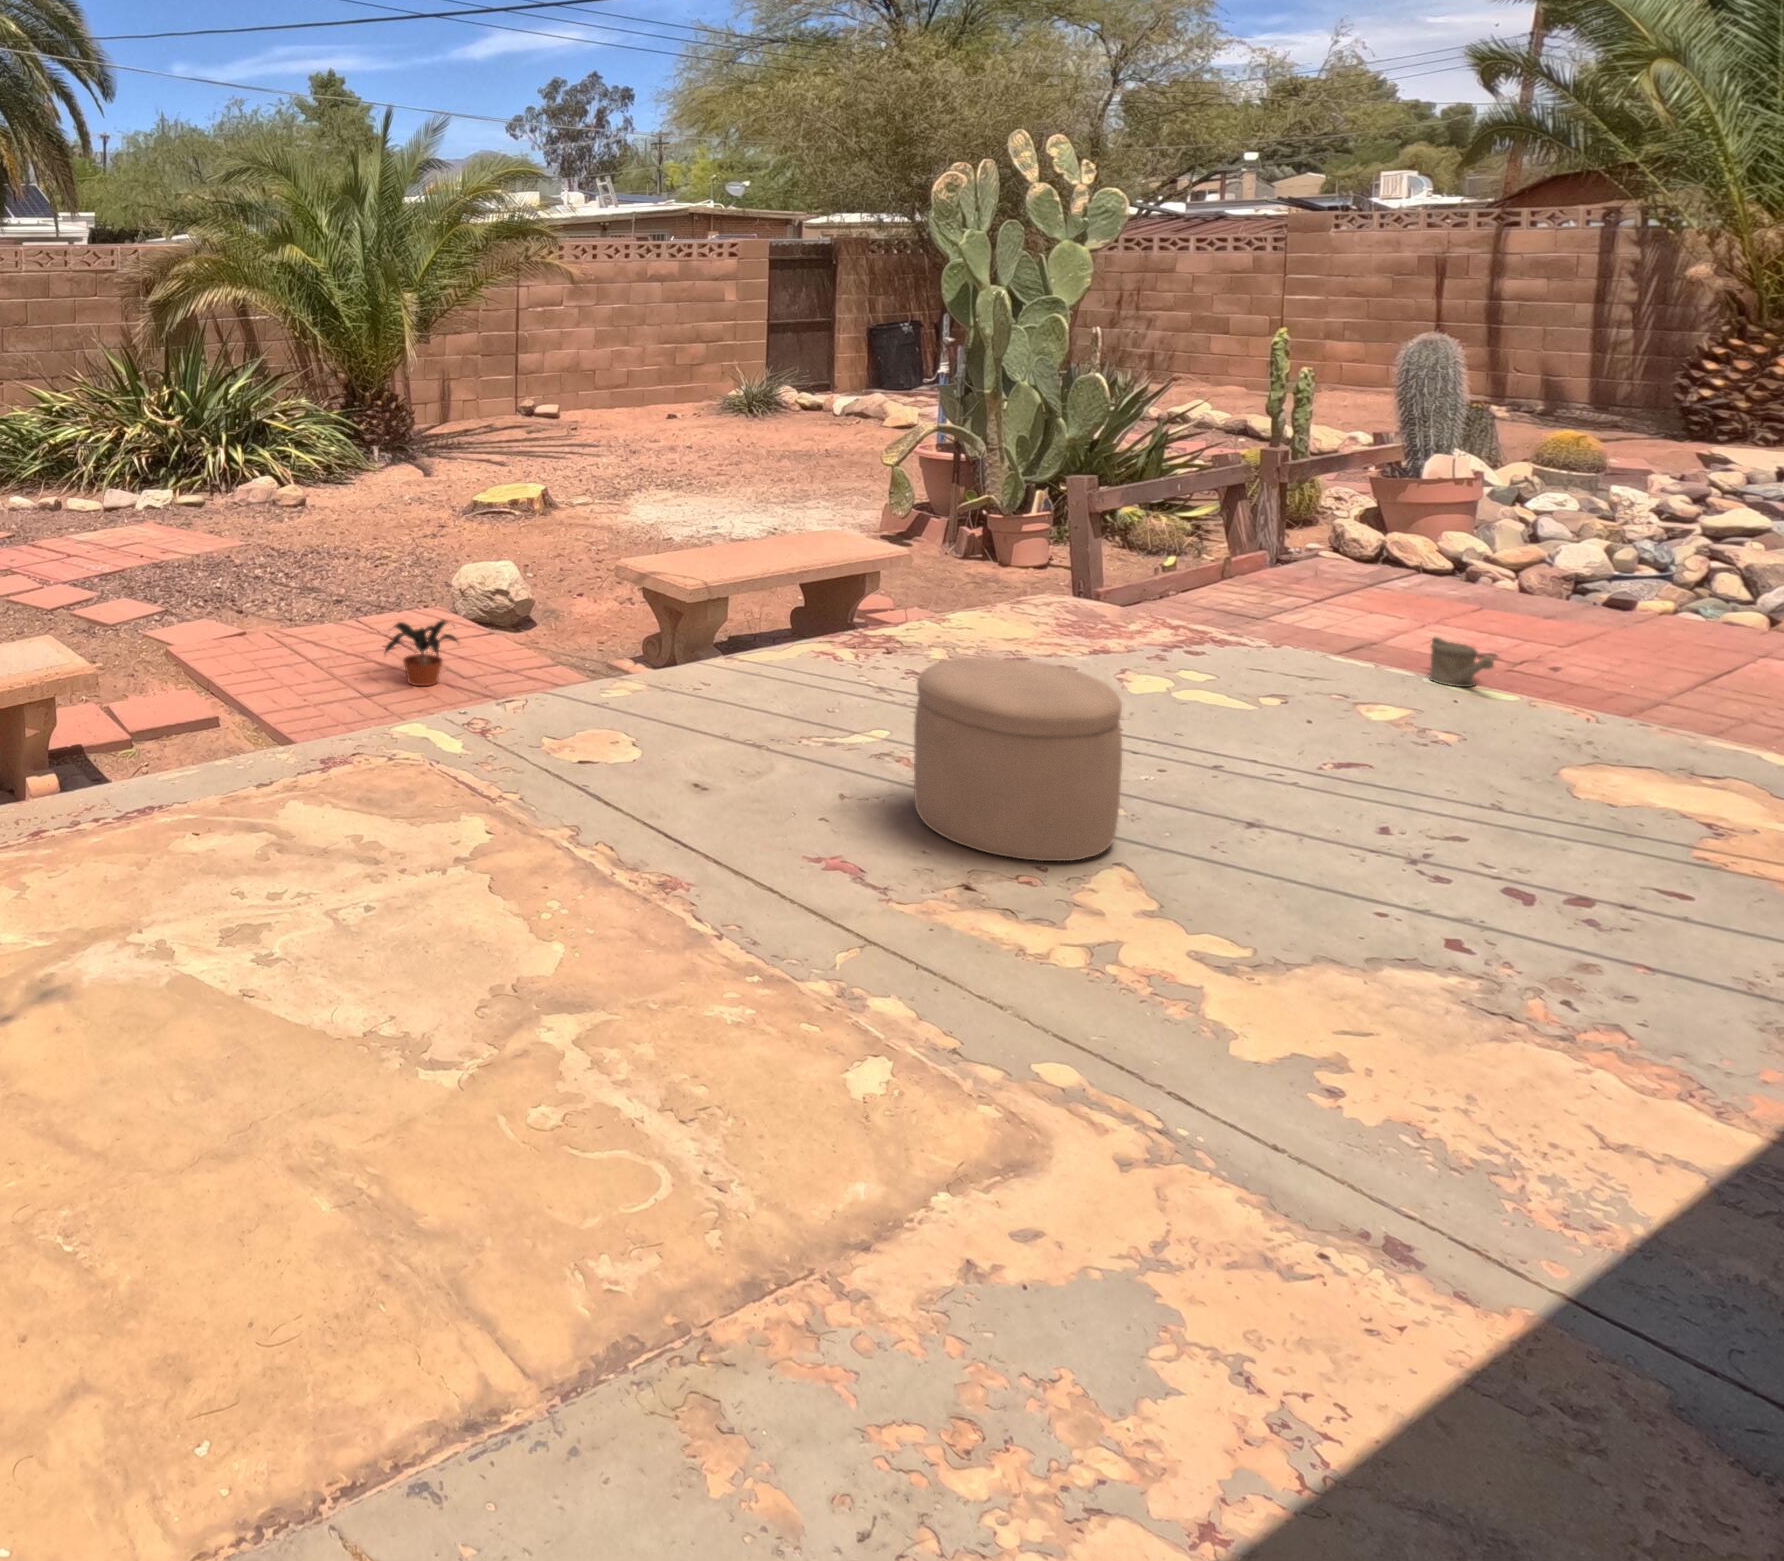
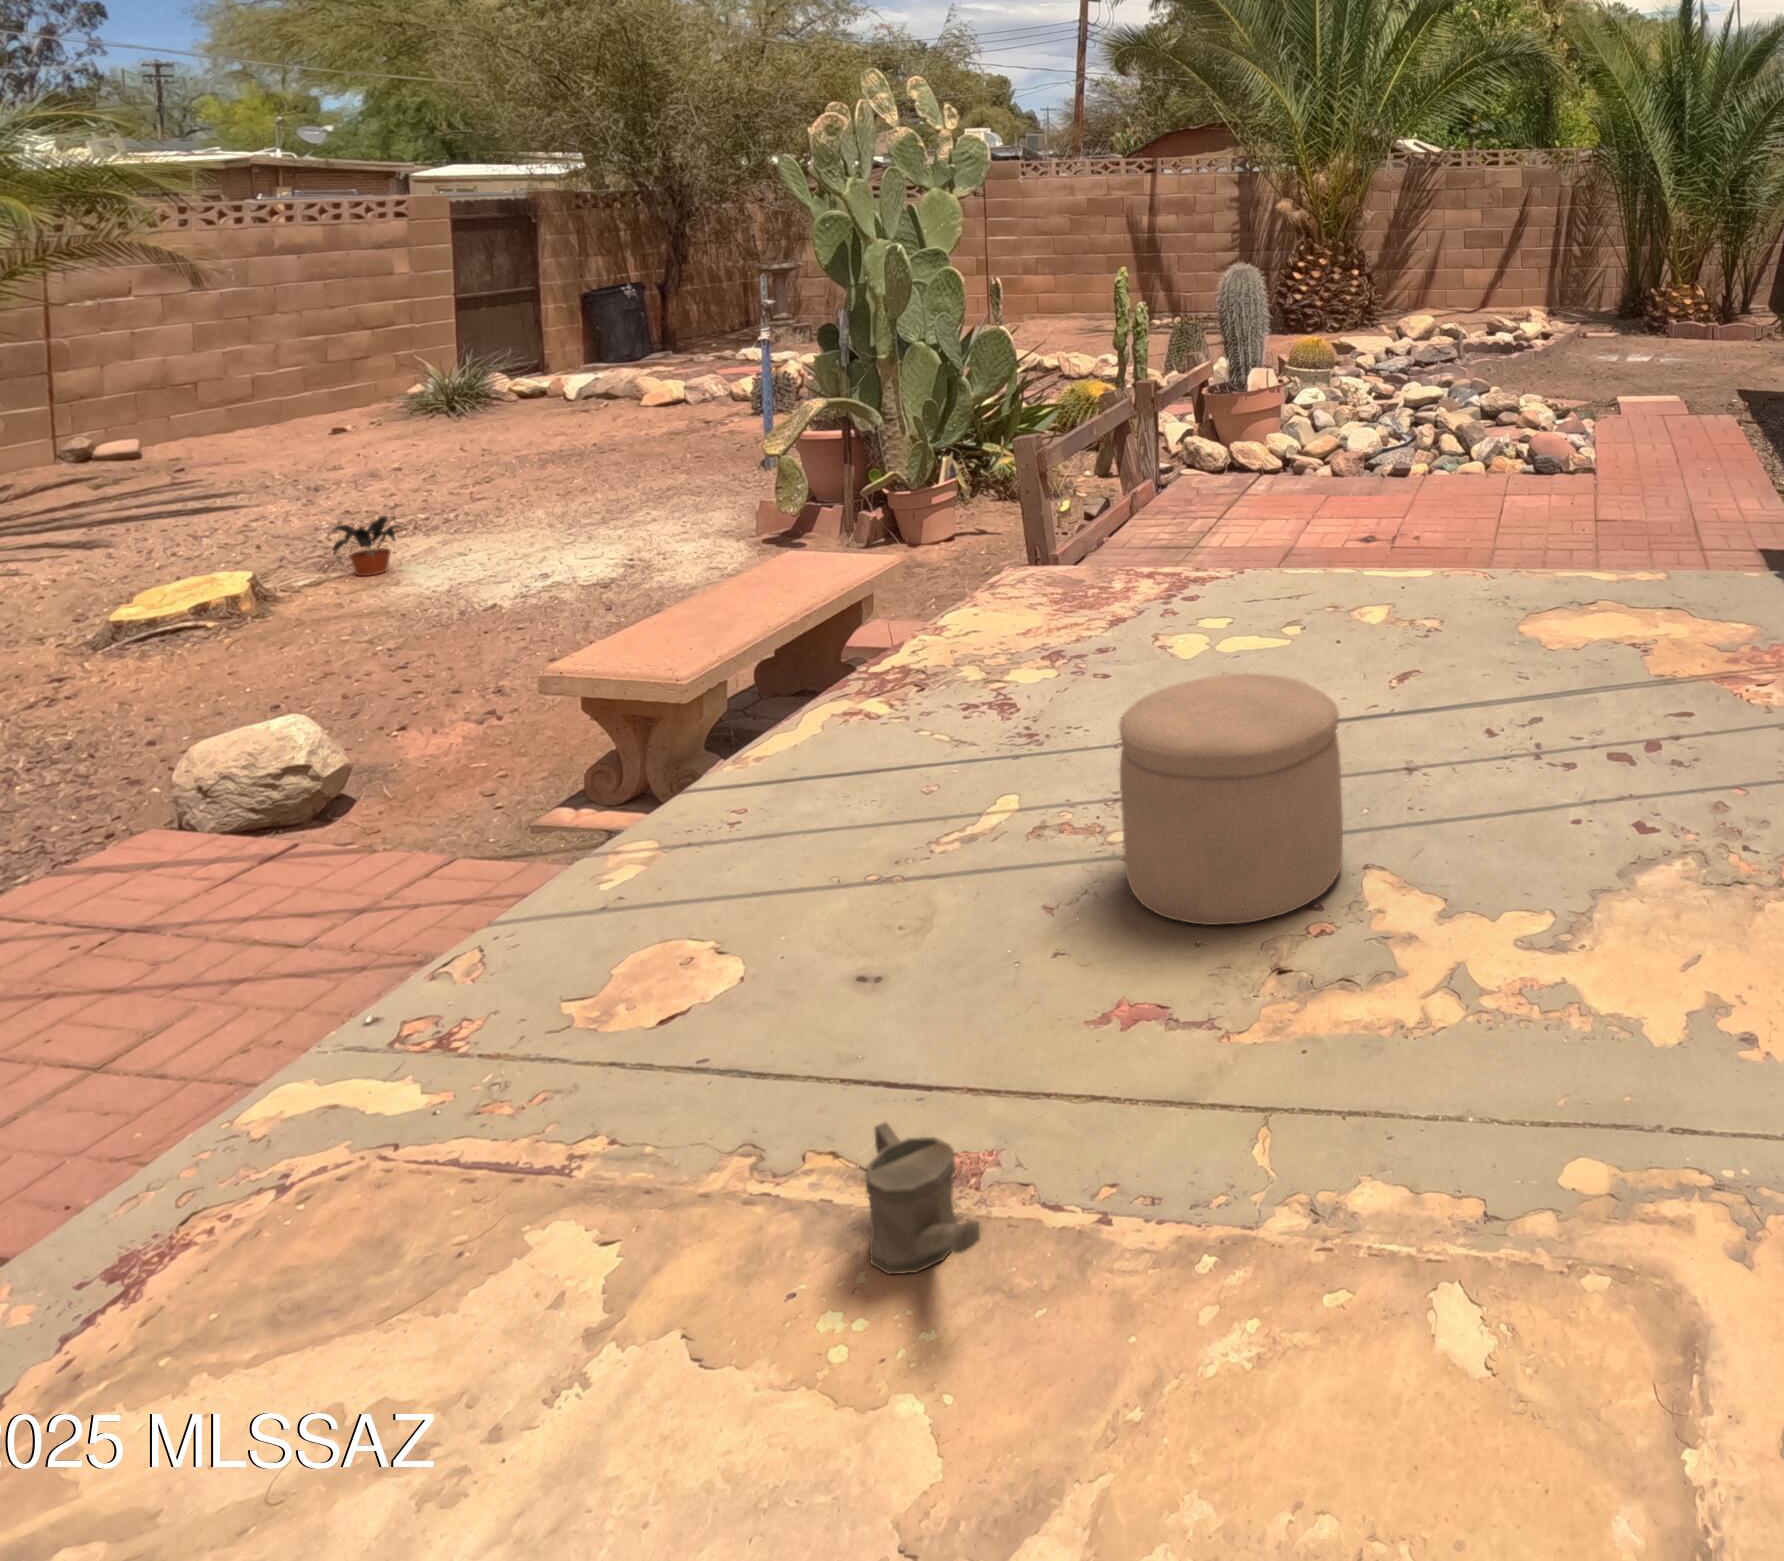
potted plant: present [384,620,457,686] -> present [331,516,403,576]
watering can: present [1429,637,1494,687] -> present [865,1123,981,1274]

